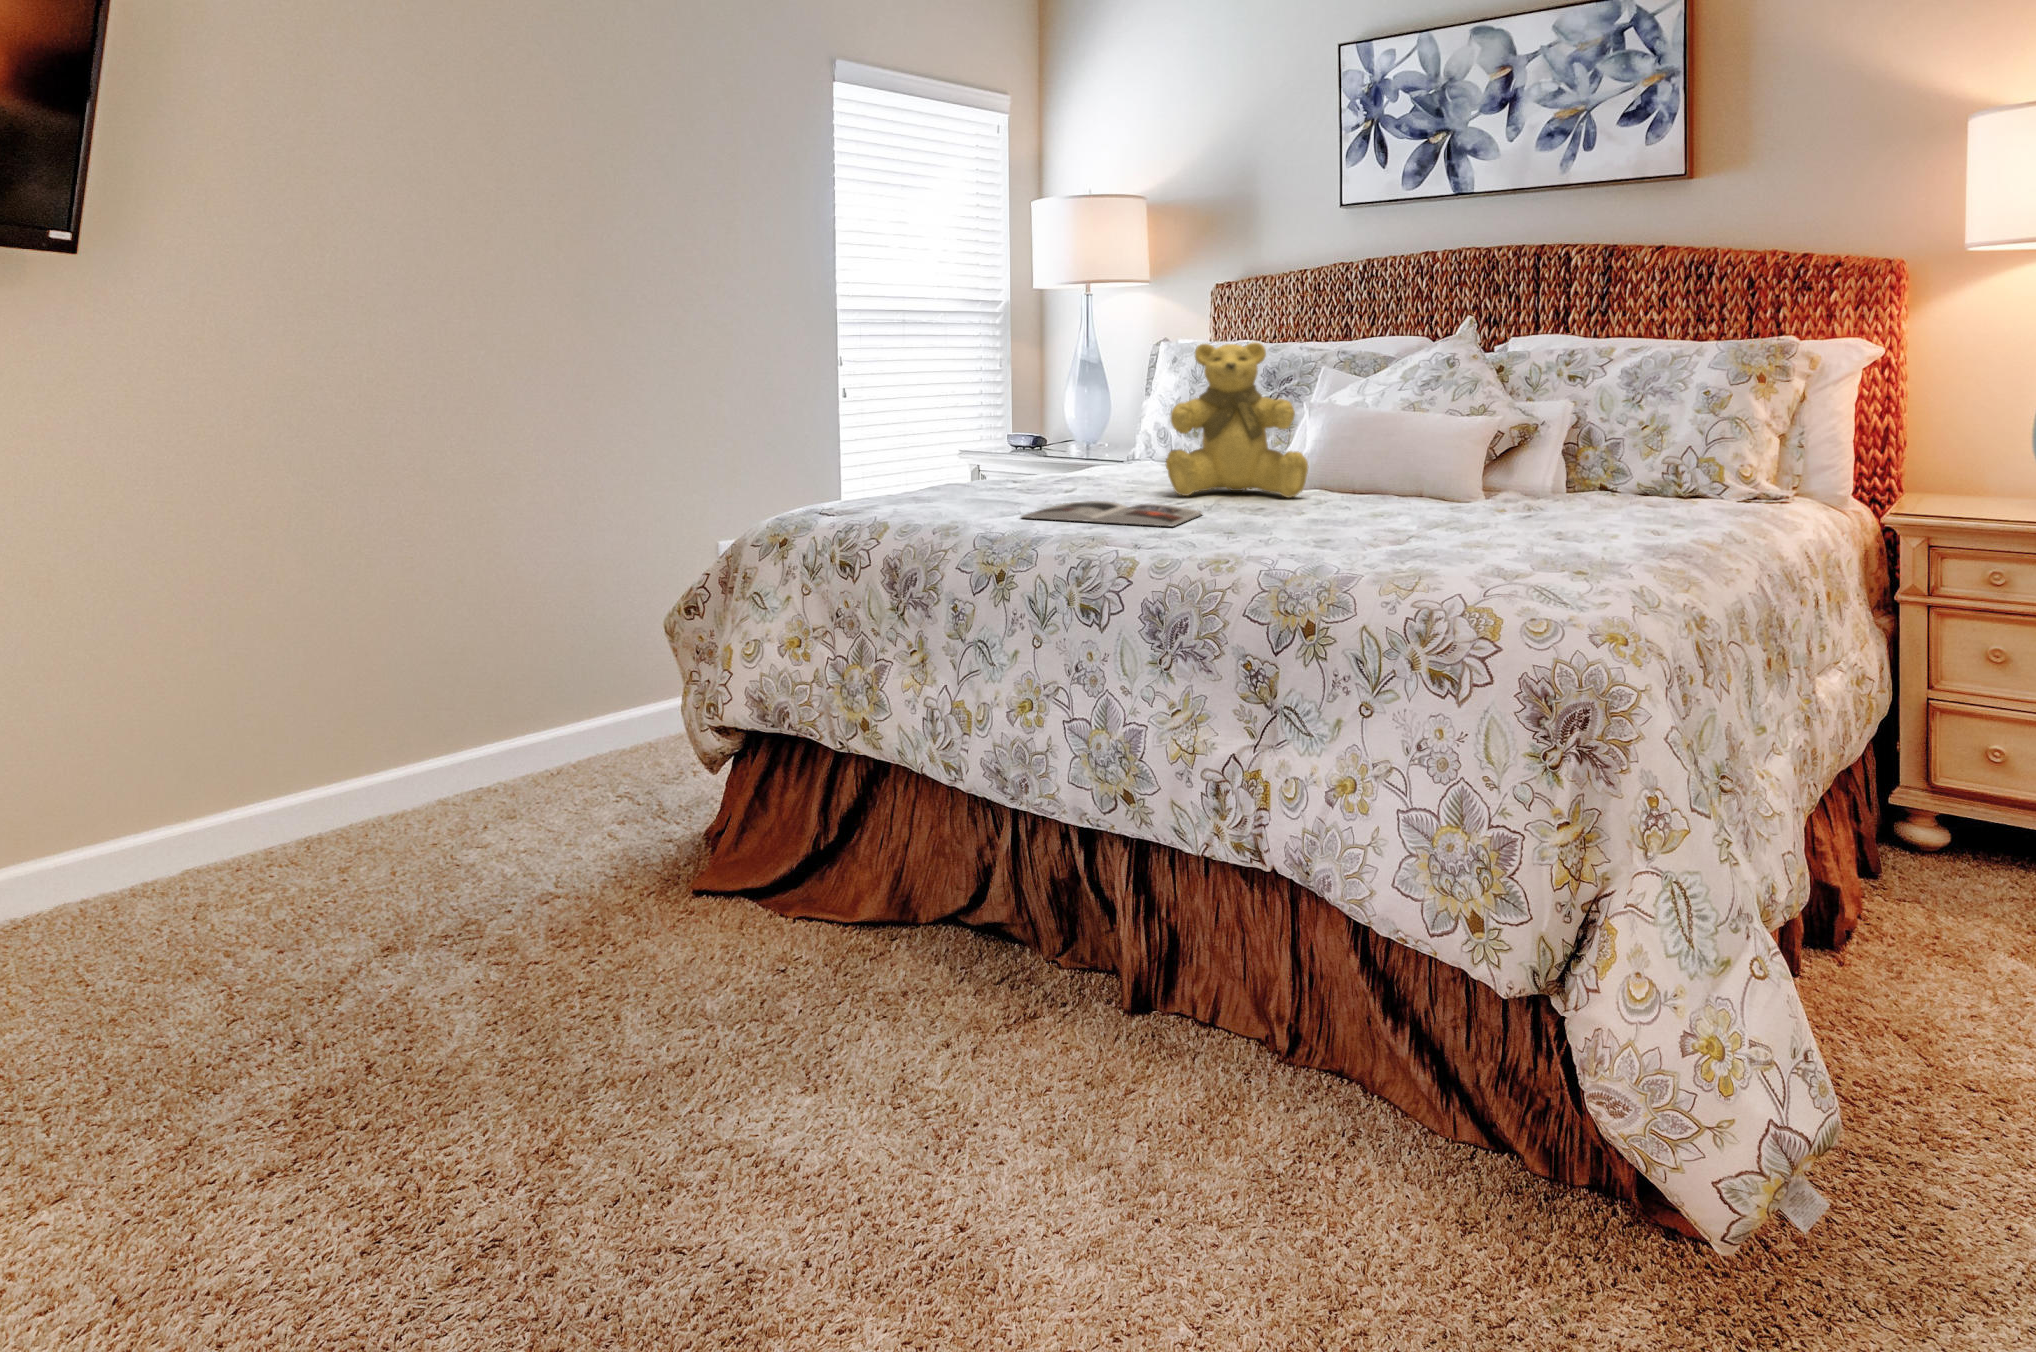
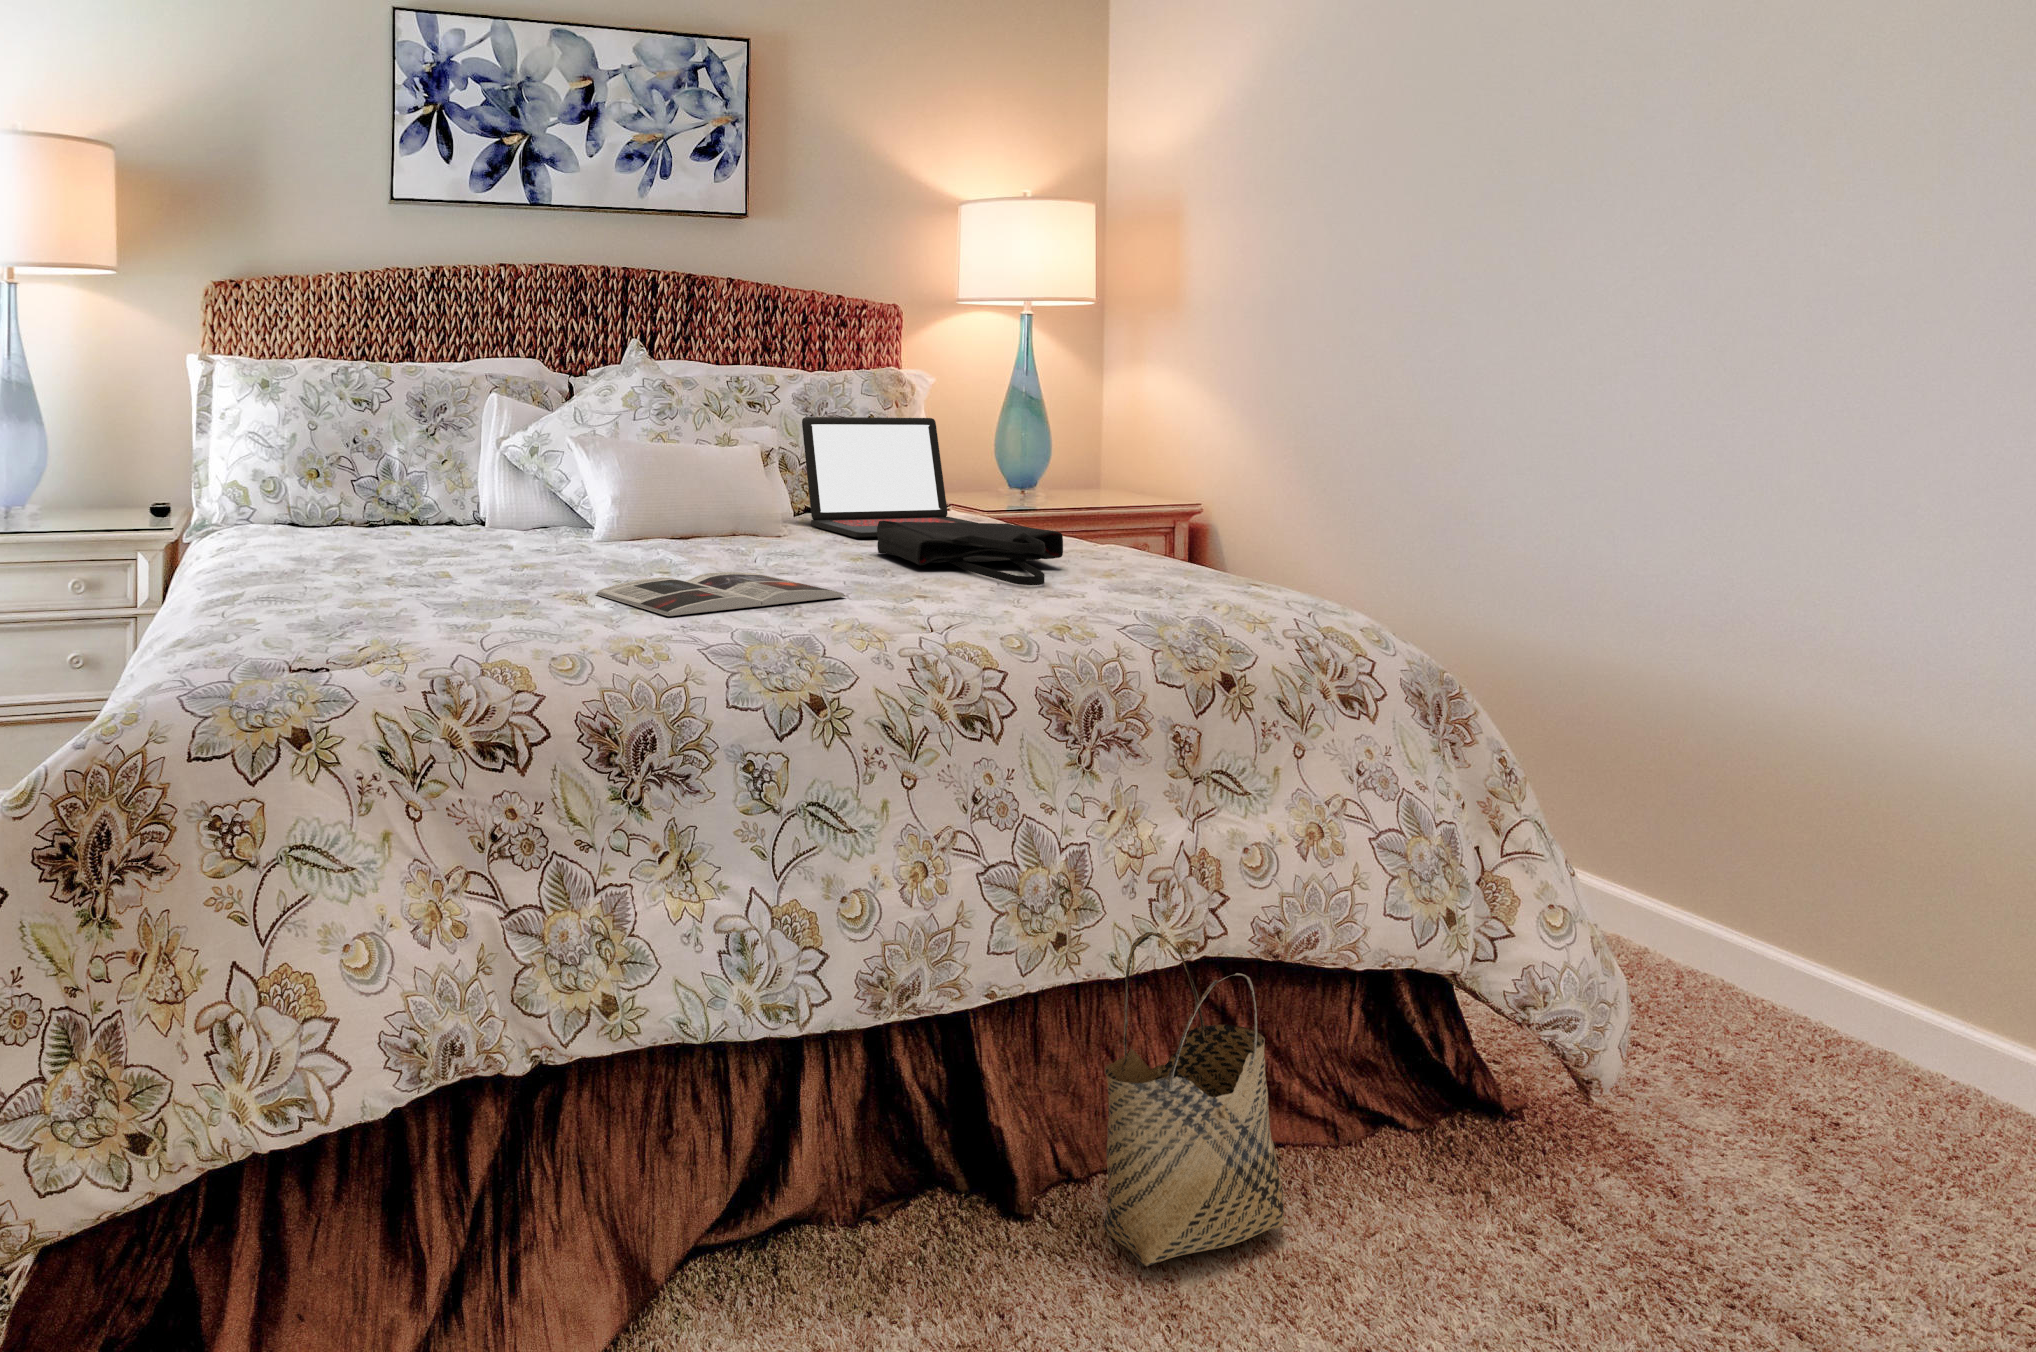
teddy bear: present [1166,342,1309,497] -> none [570,363,714,560]
laptop: none [1463,391,1675,520] -> present [802,417,977,538]
tote bag: none [1340,486,1532,543] -> present [877,521,1063,585]
woven basket: none [1095,818,1258,1089] -> present [1103,932,1284,1266]

